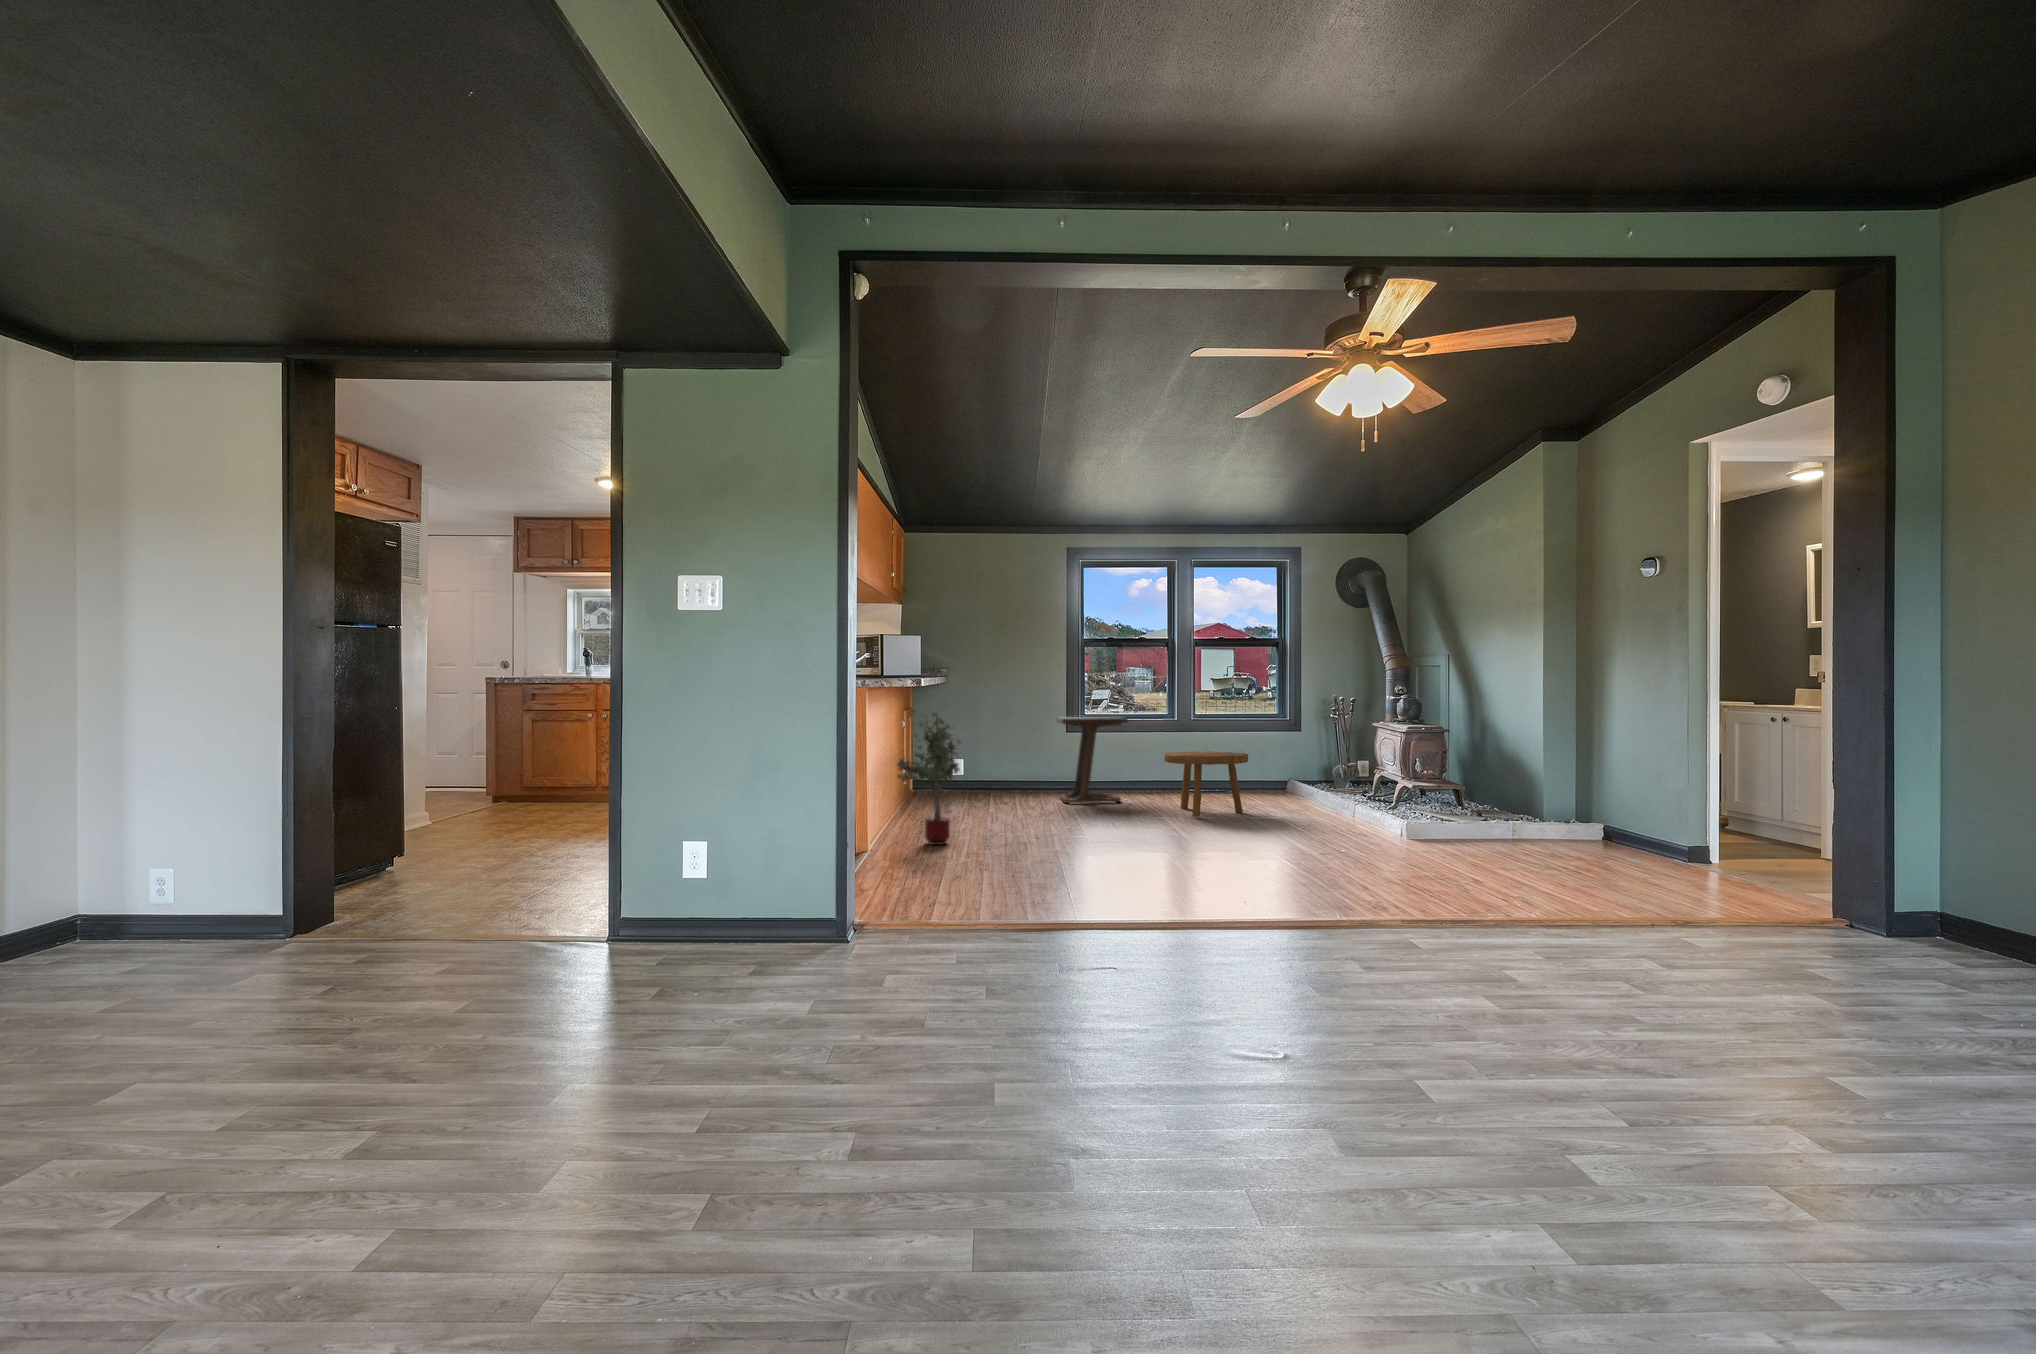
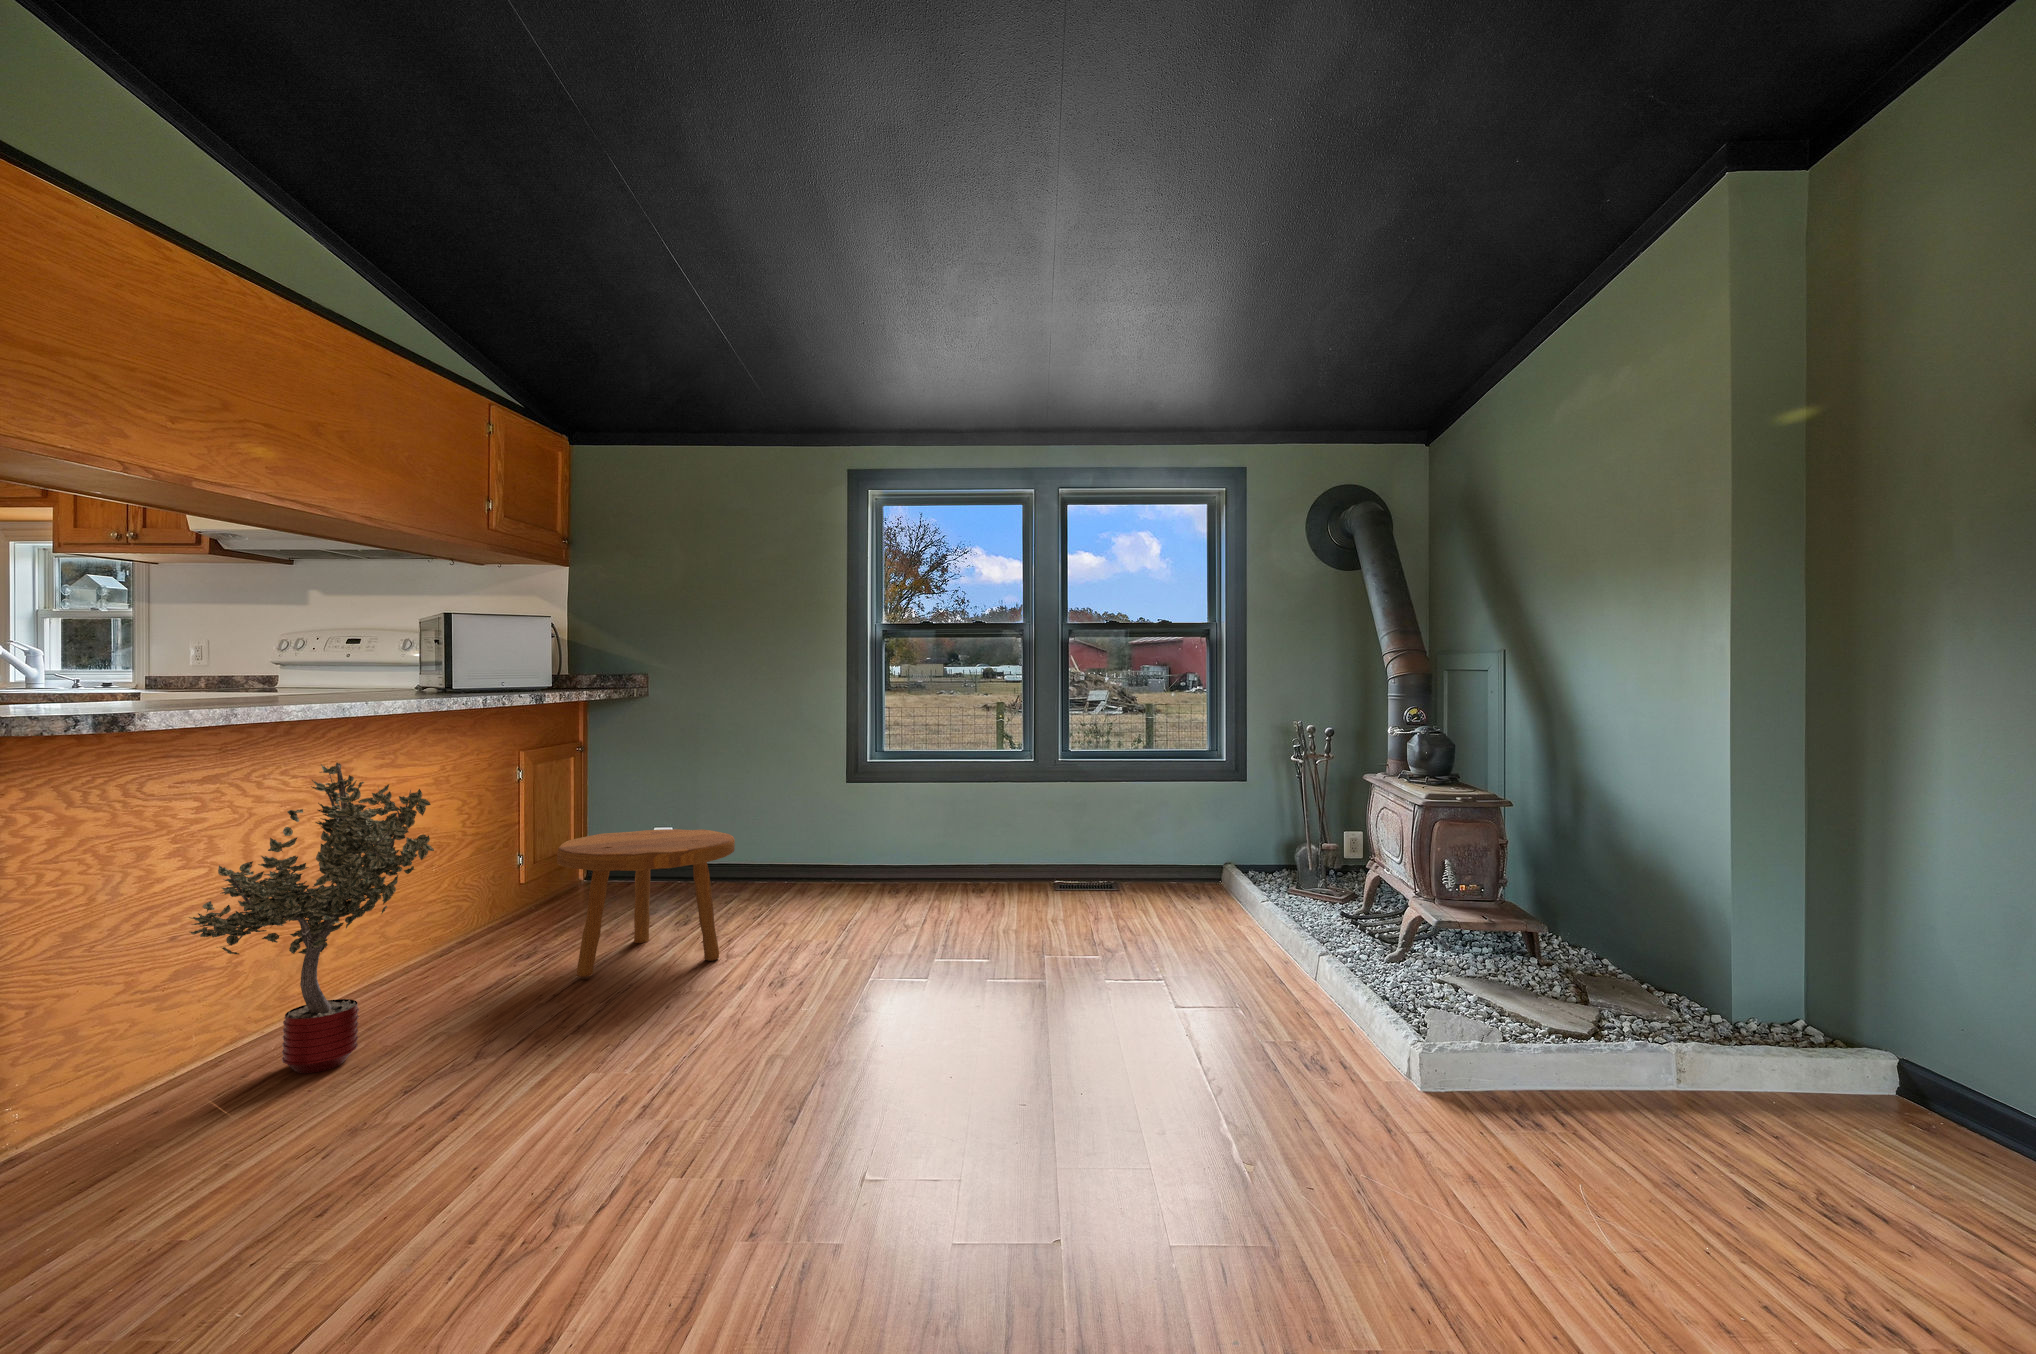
side table: present [1057,717,1128,803] -> none [806,755,935,916]
footstool: present [1164,751,1248,817] -> present [557,829,735,977]

